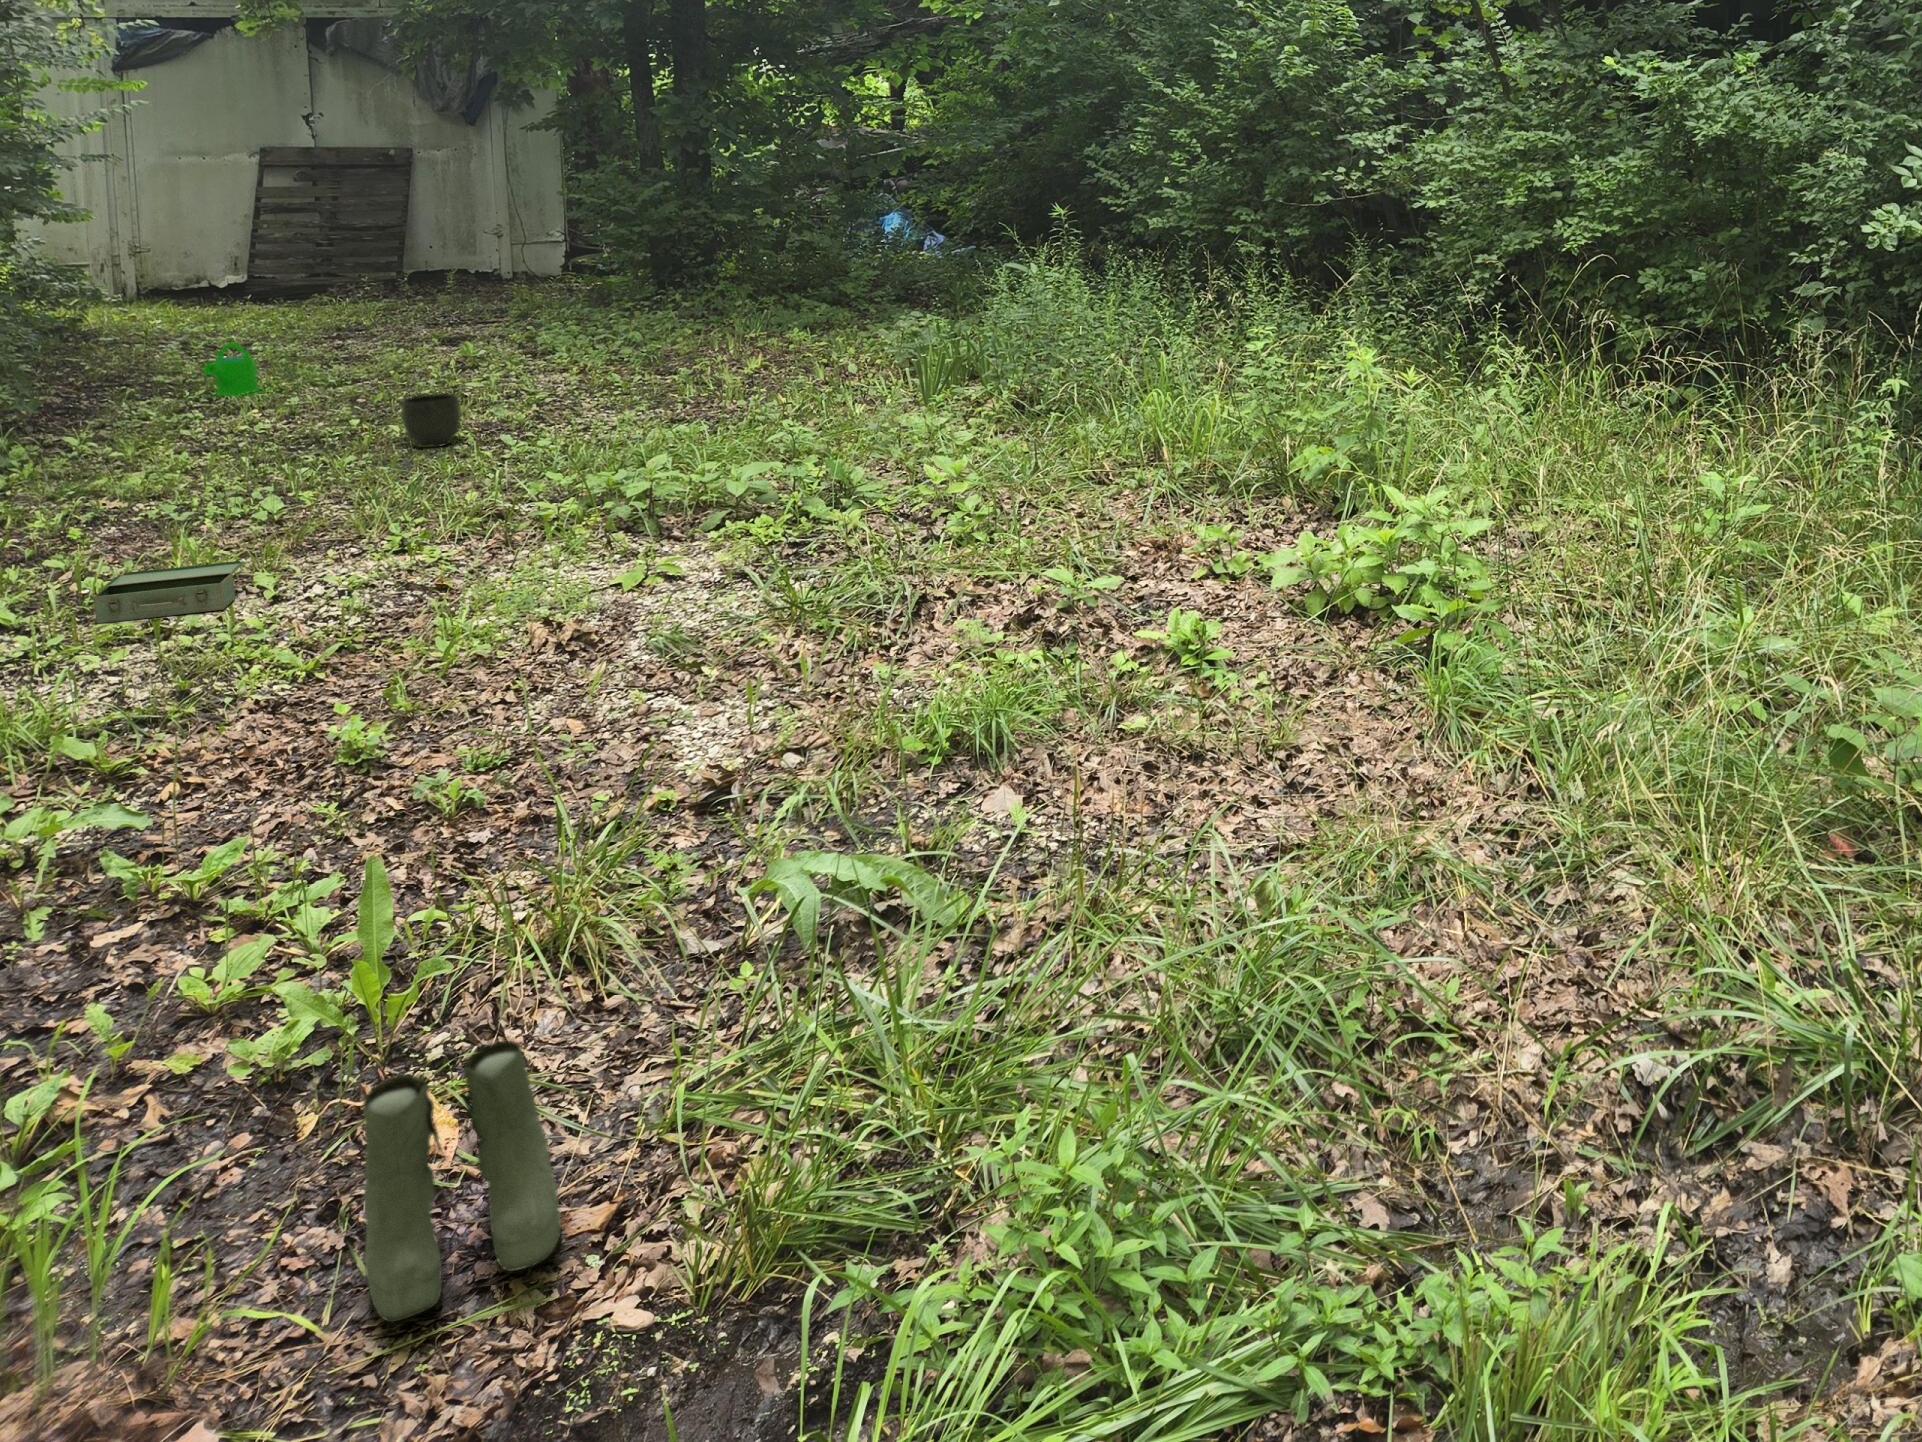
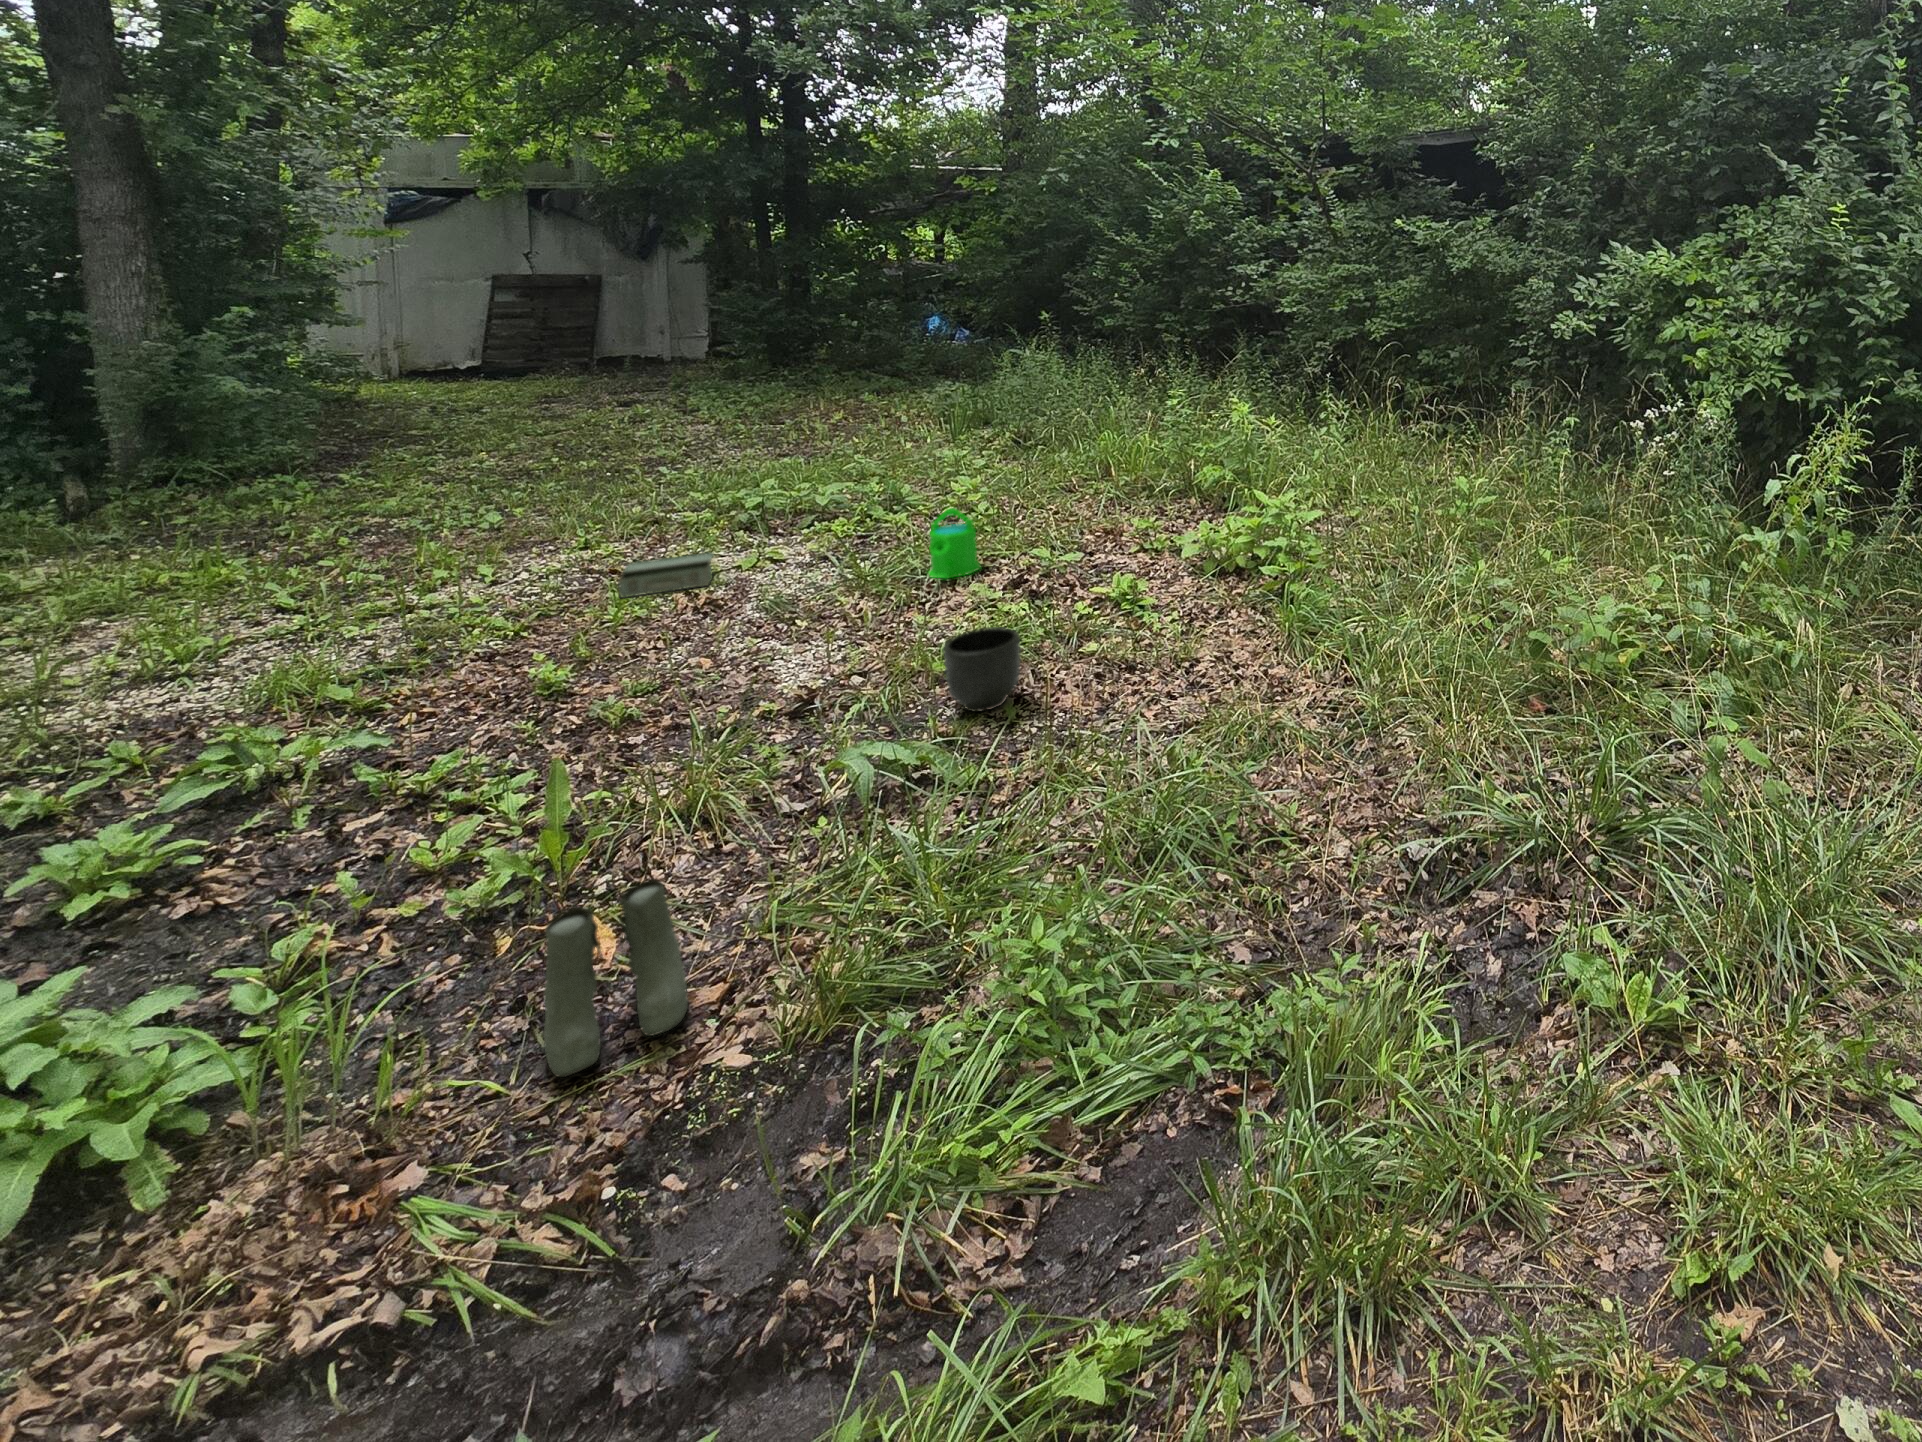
watering can: present [203,342,260,396] -> present [929,508,981,578]
planter: present [400,393,461,448] -> present [944,627,1020,712]
toolbox: present [93,561,243,623] -> present [618,552,714,598]

